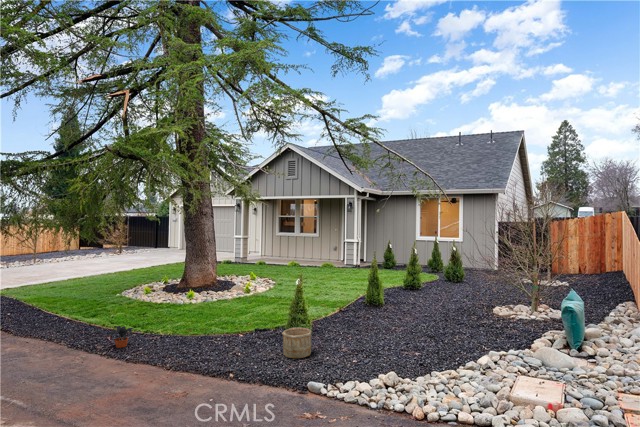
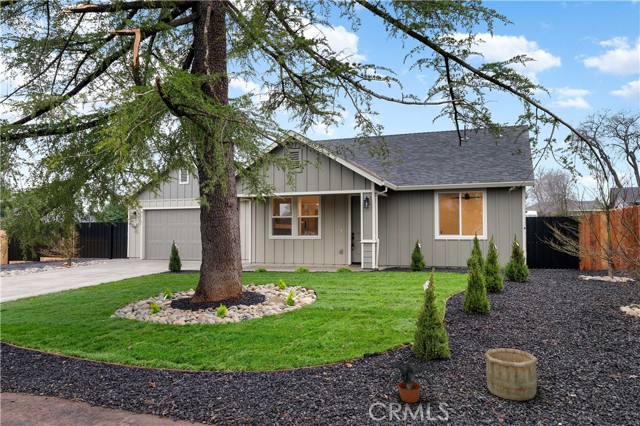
potted plant: present [109,326,133,348] -> present [390,362,435,403]

